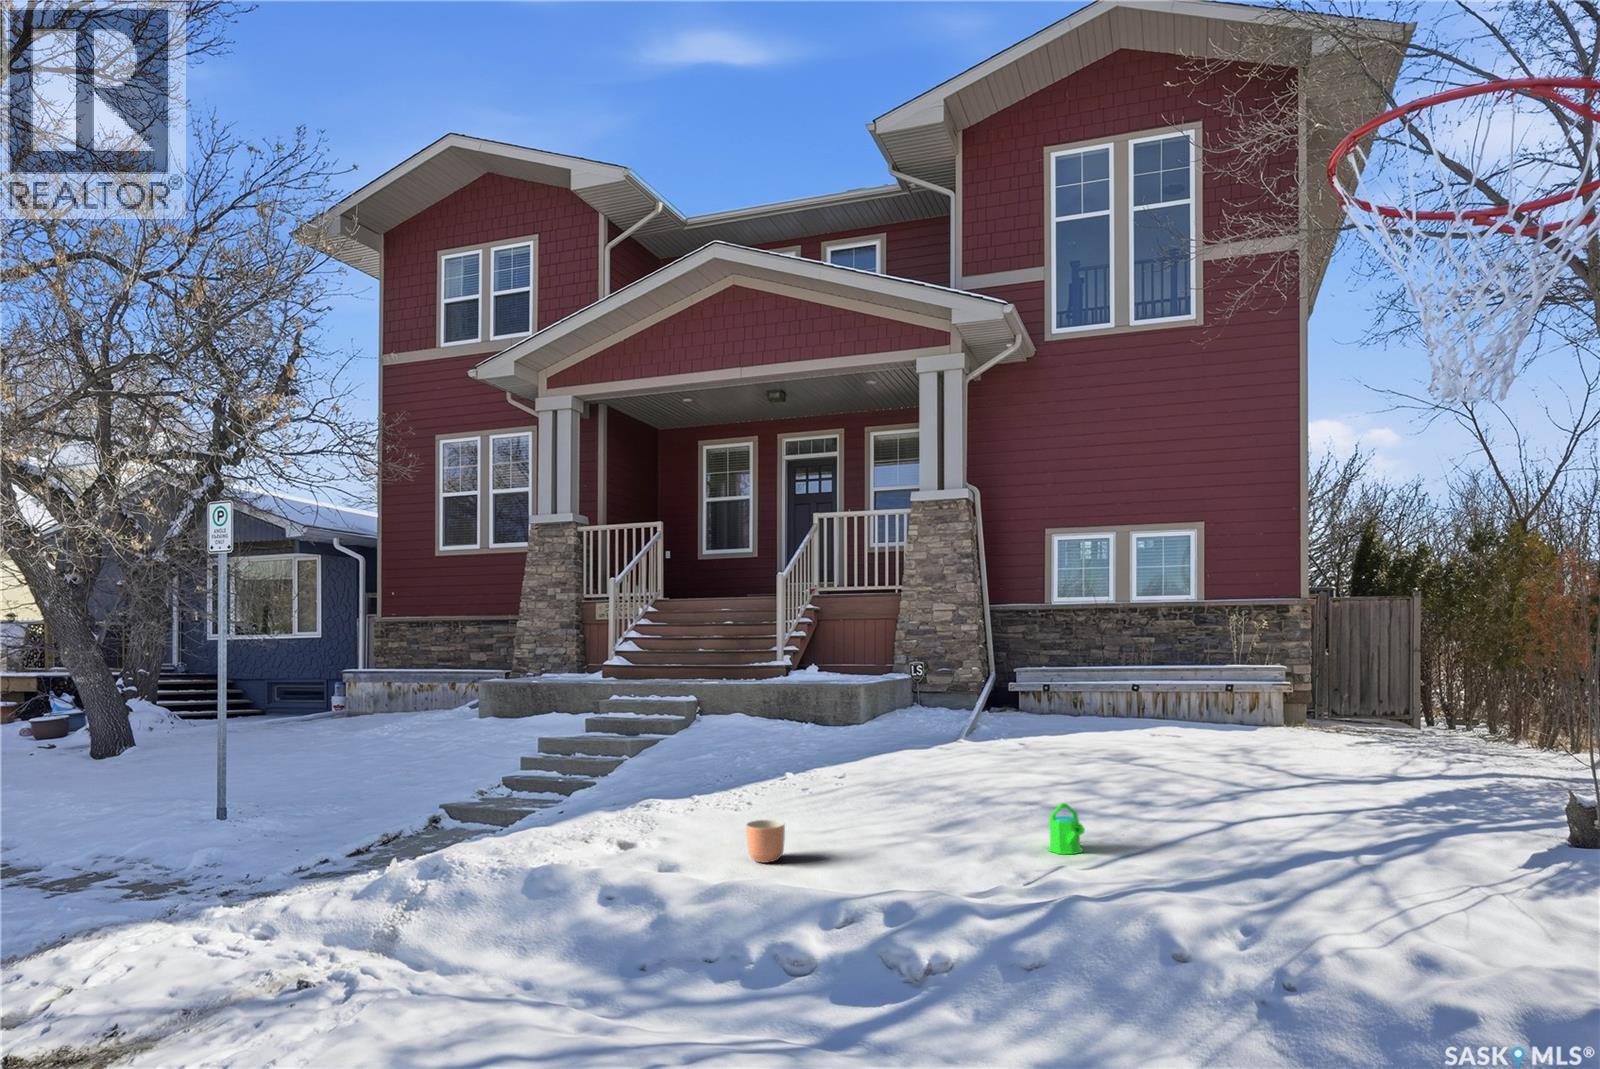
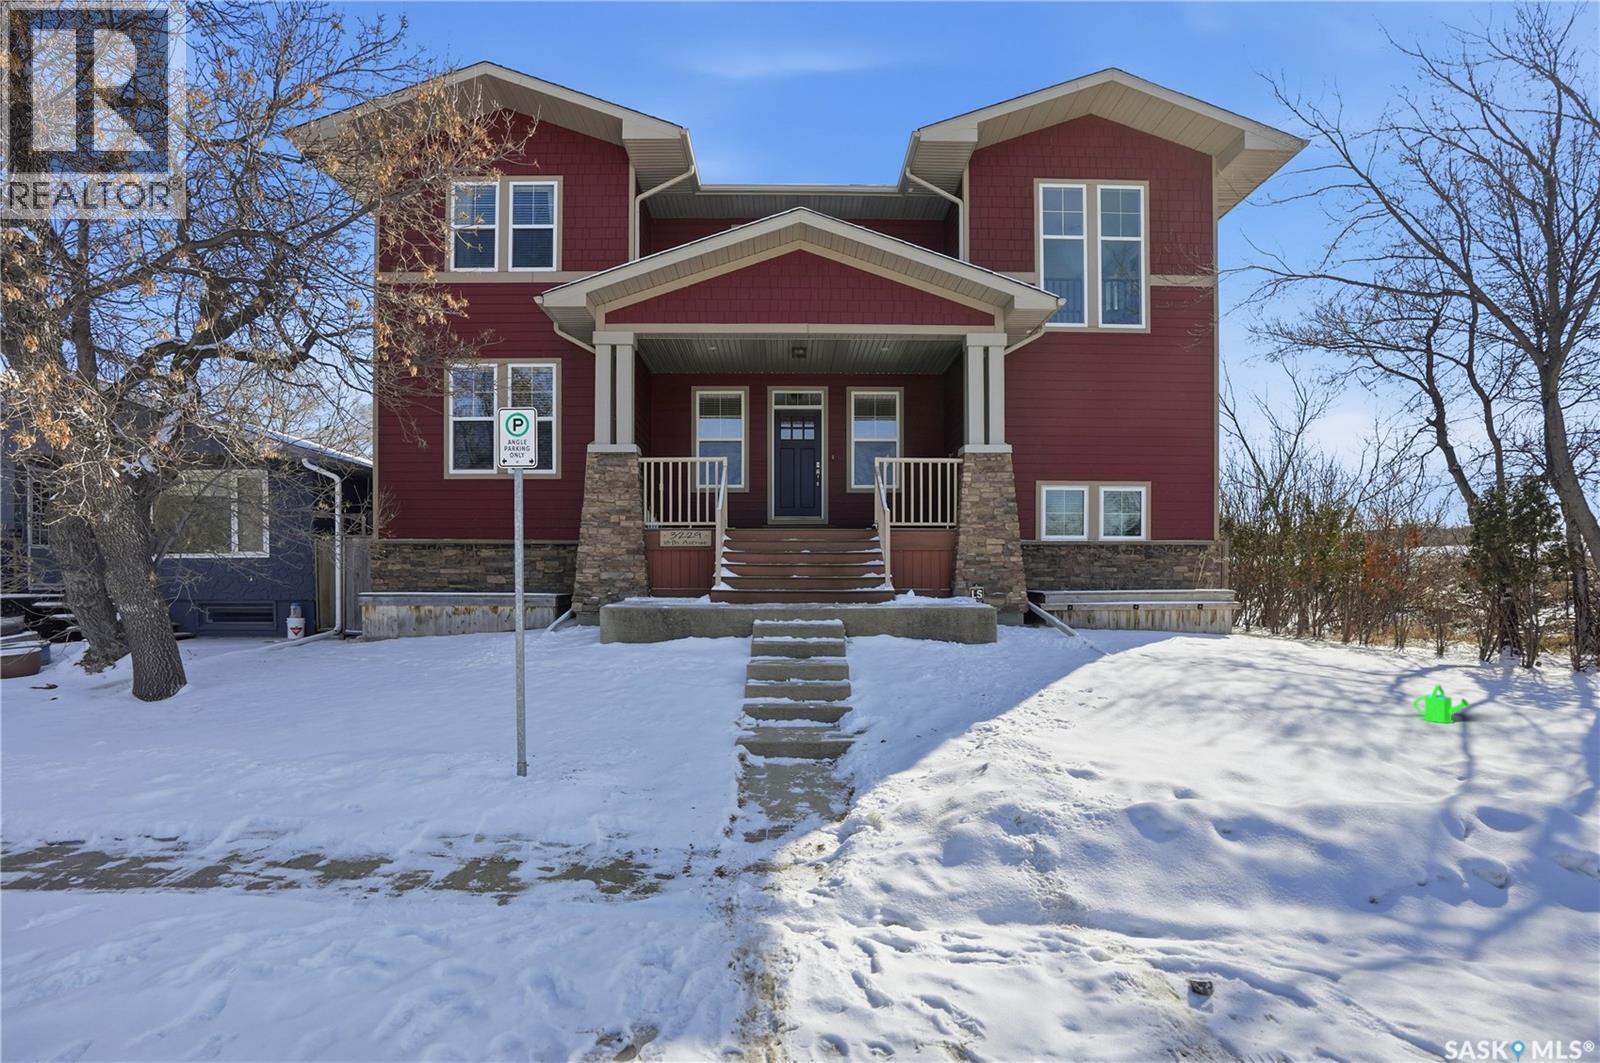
planter: present [746,819,785,862] -> none [1256,710,1293,745]

